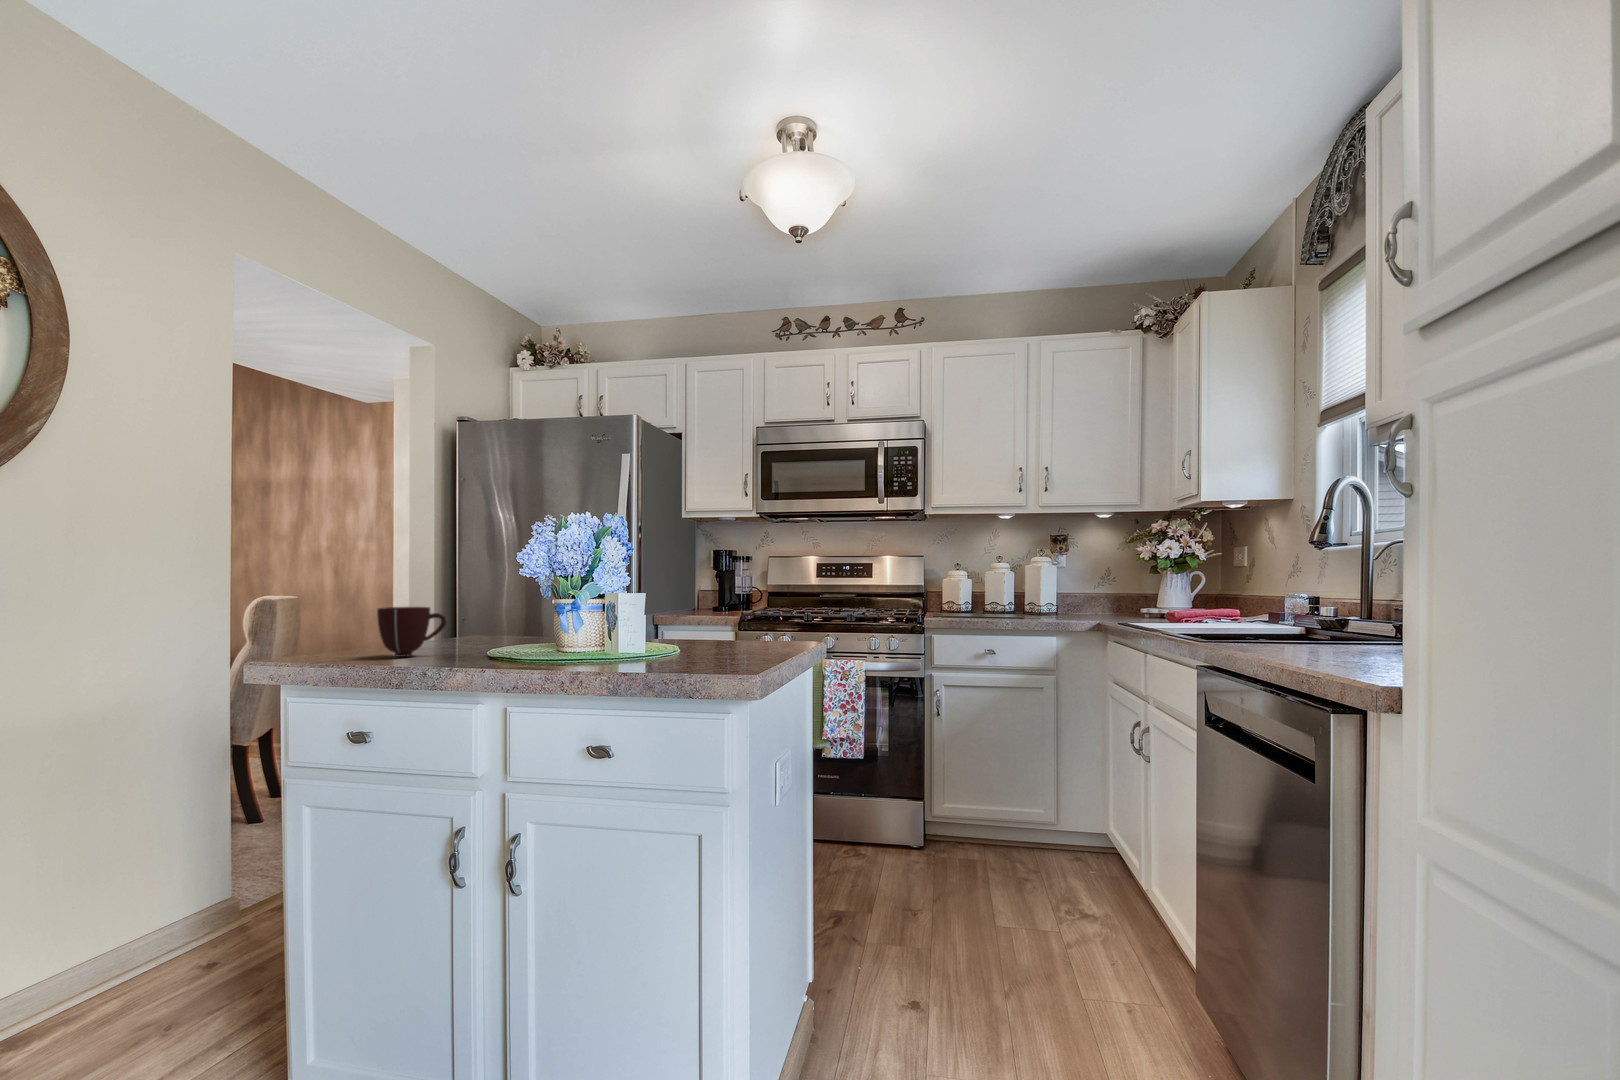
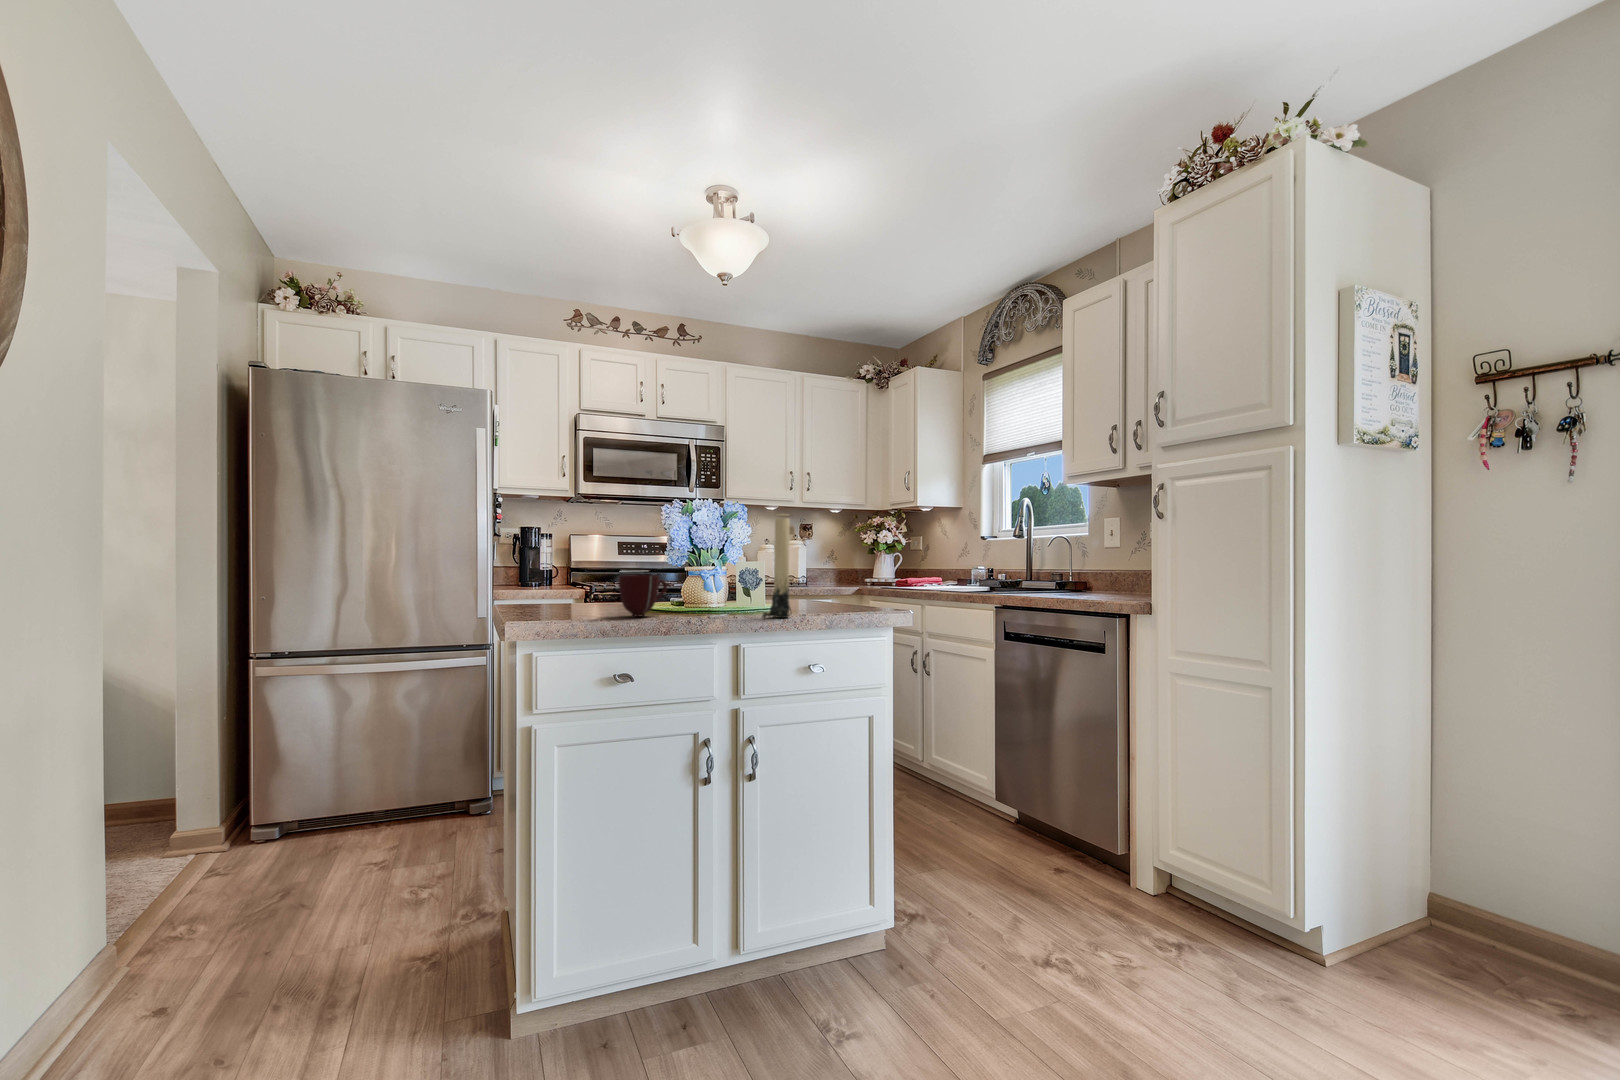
candle: none [460,528,498,670] -> present [763,514,791,618]

